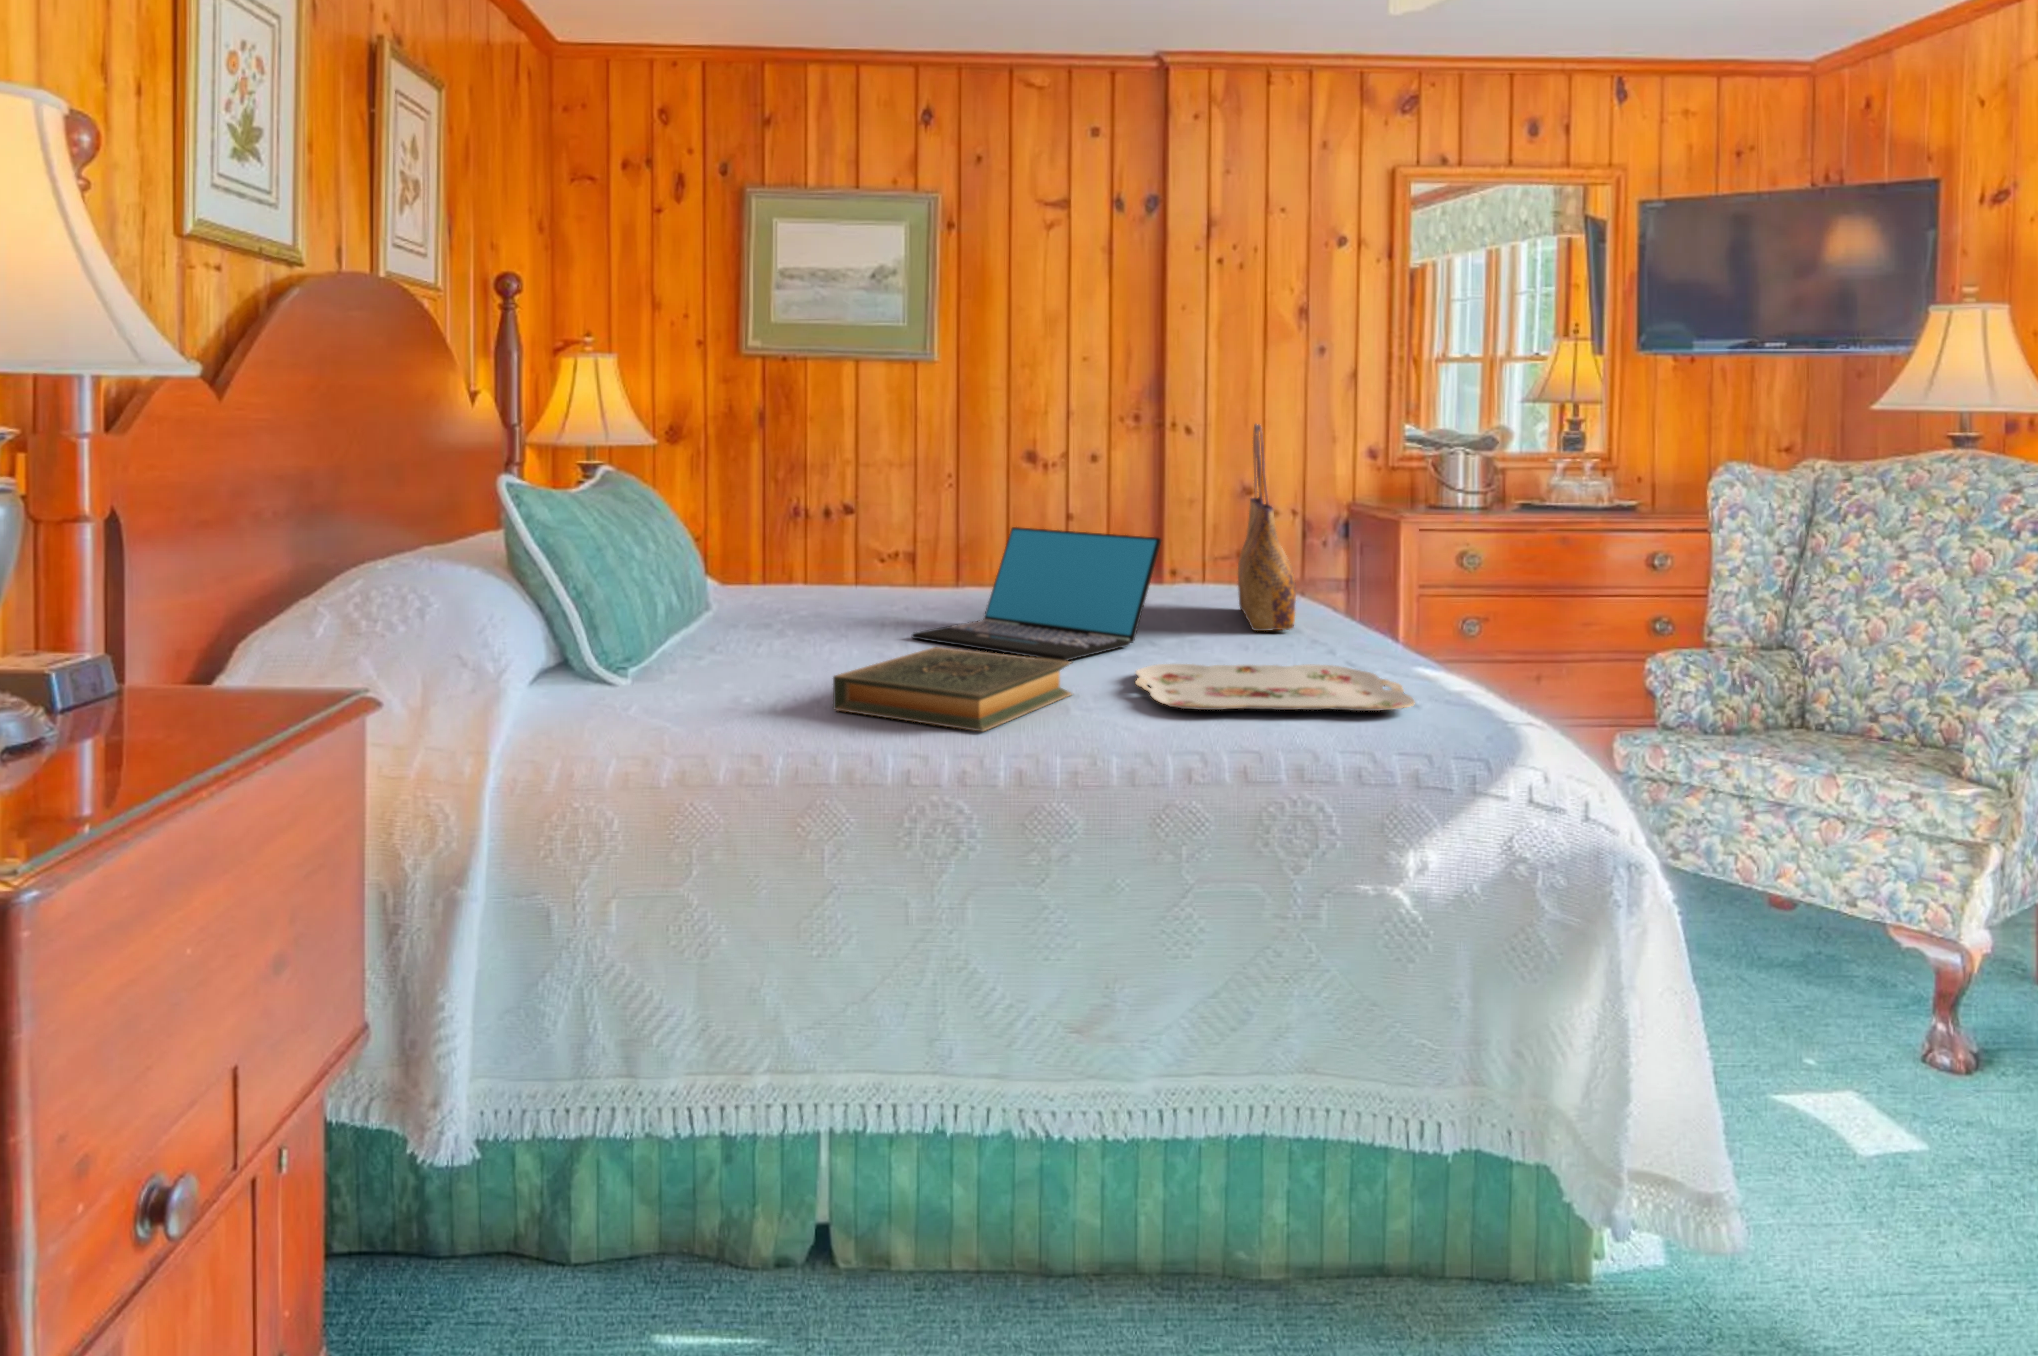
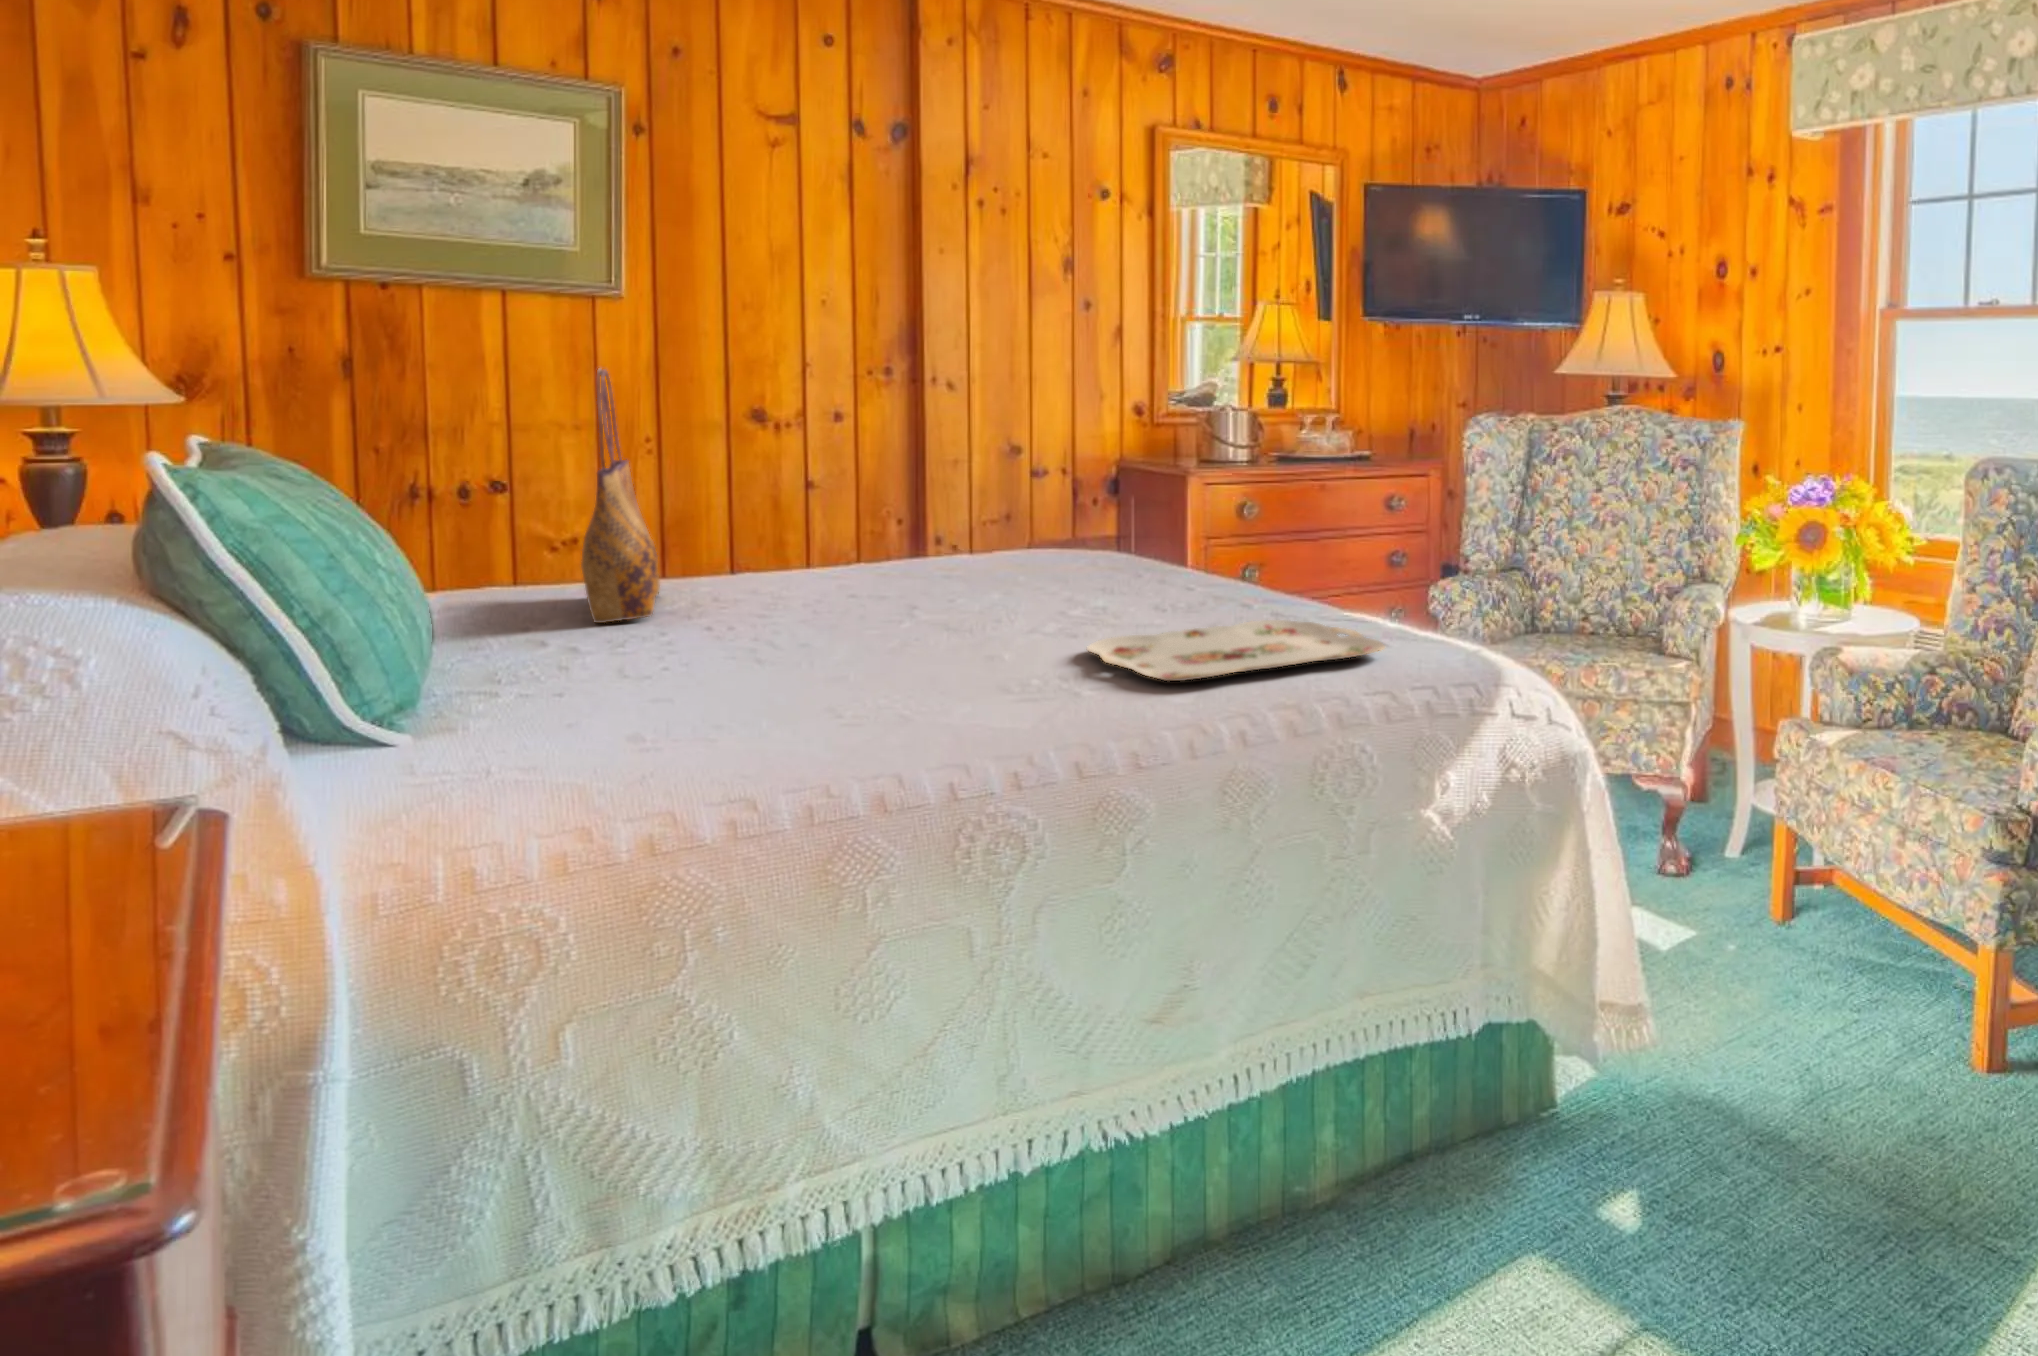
tote bag: present [1238,424,1296,631] -> present [581,369,660,623]
laptop: present [912,527,1161,661] -> none [751,499,1061,649]
hardback book: present [833,647,1072,732] -> none [749,646,1039,746]

